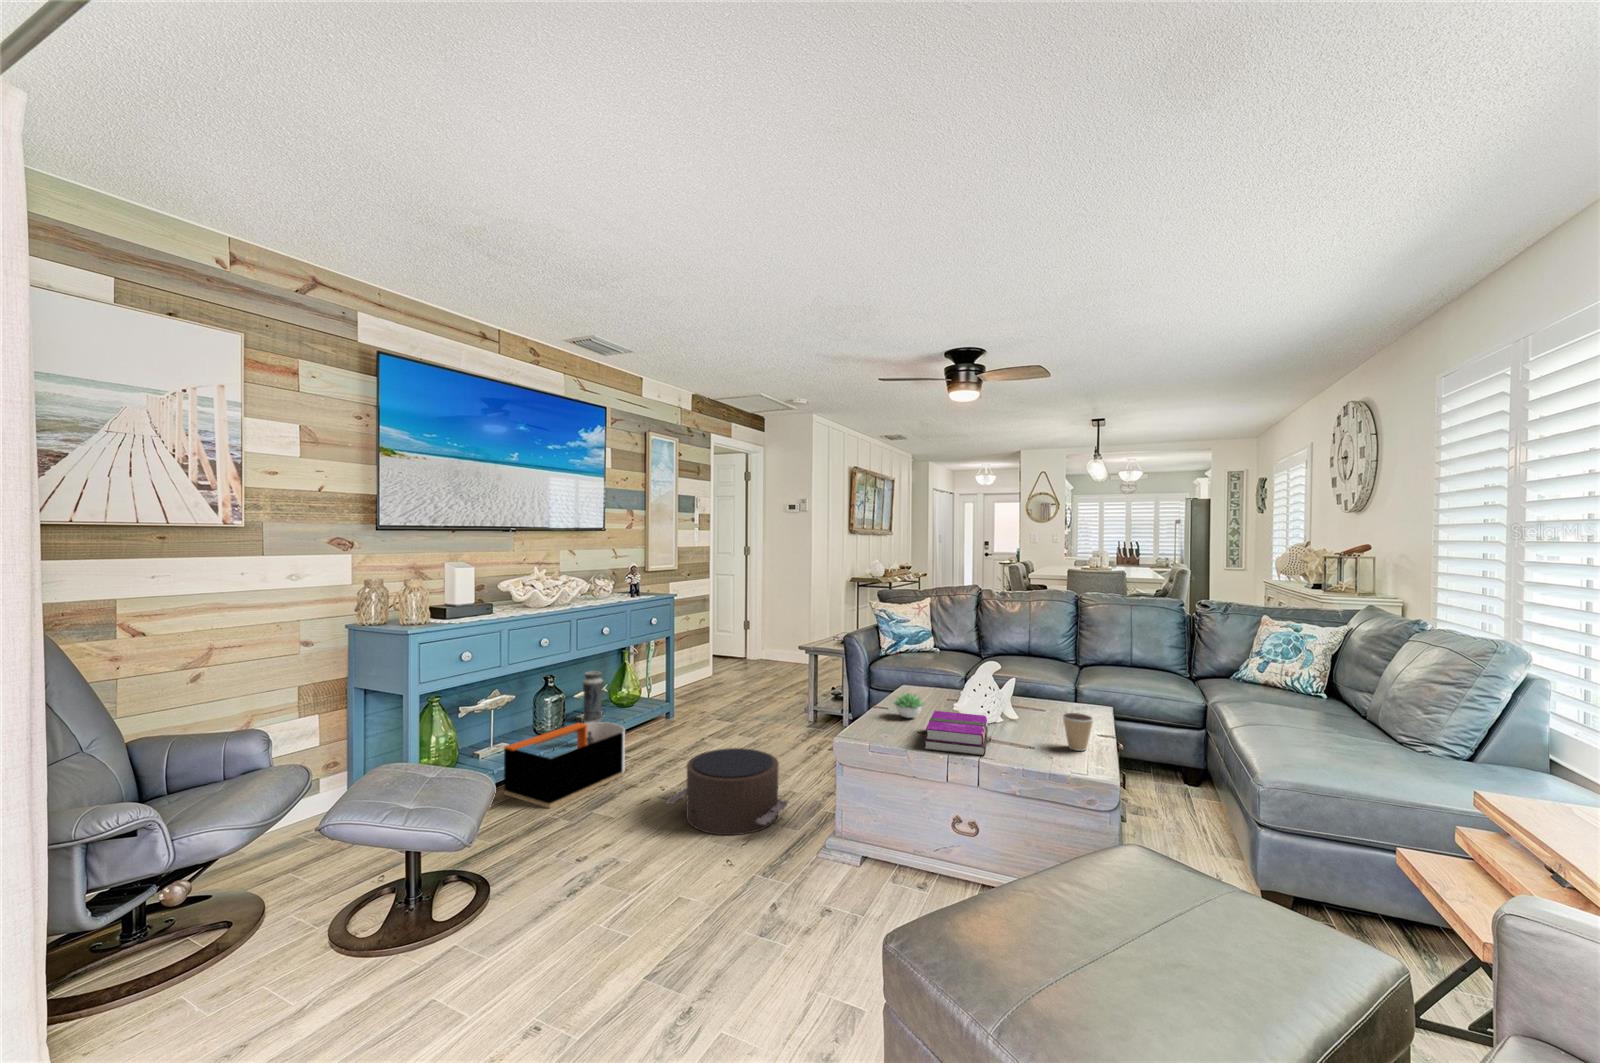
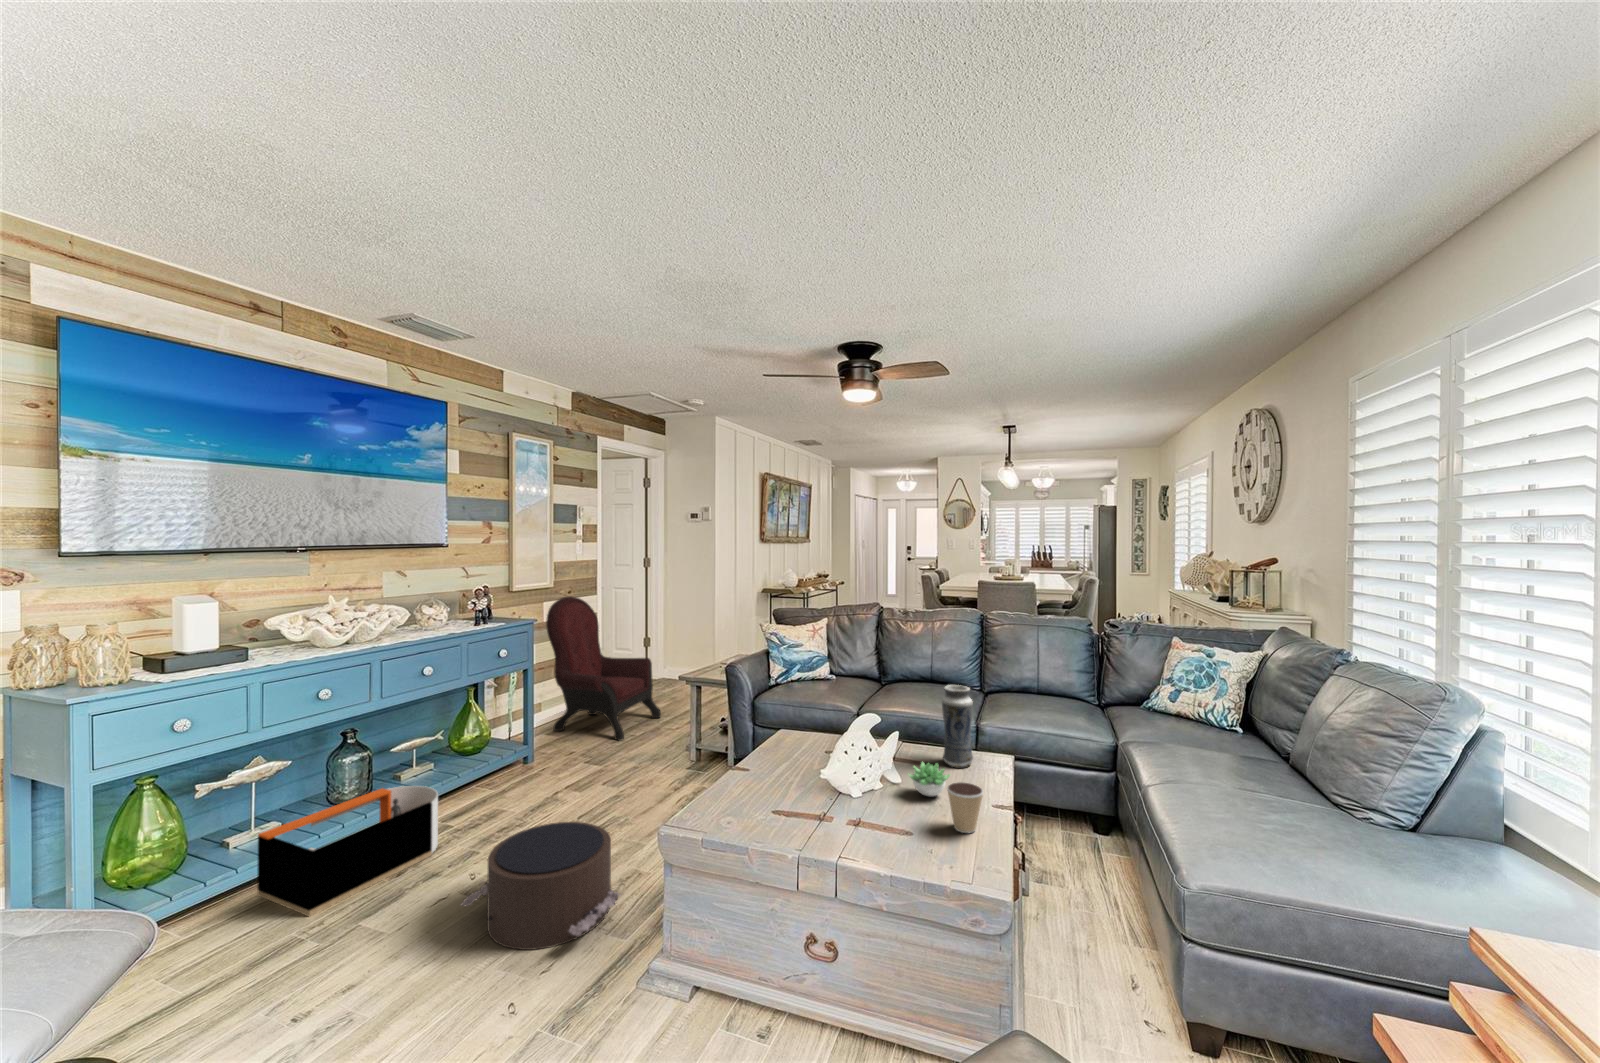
armchair: none [677,578,773,705] -> present [546,596,661,741]
vase: present [583,671,603,723] -> present [942,685,973,767]
succulent plant: present [893,693,925,718] -> present [909,762,950,796]
hardback book: present [924,711,988,756] -> none [771,780,860,849]

